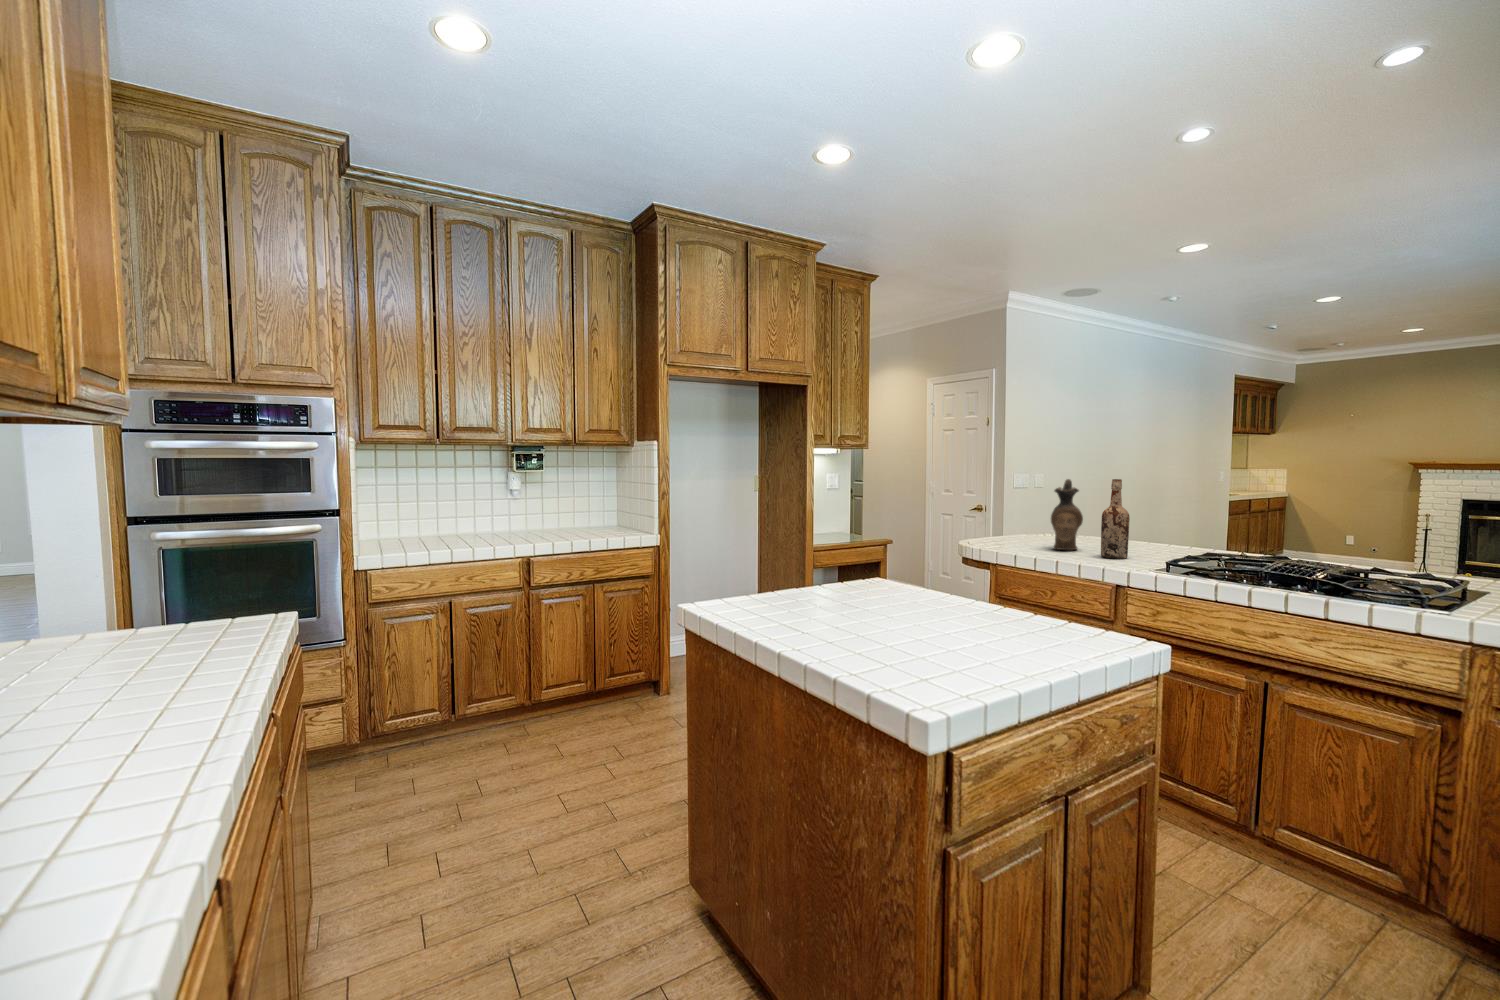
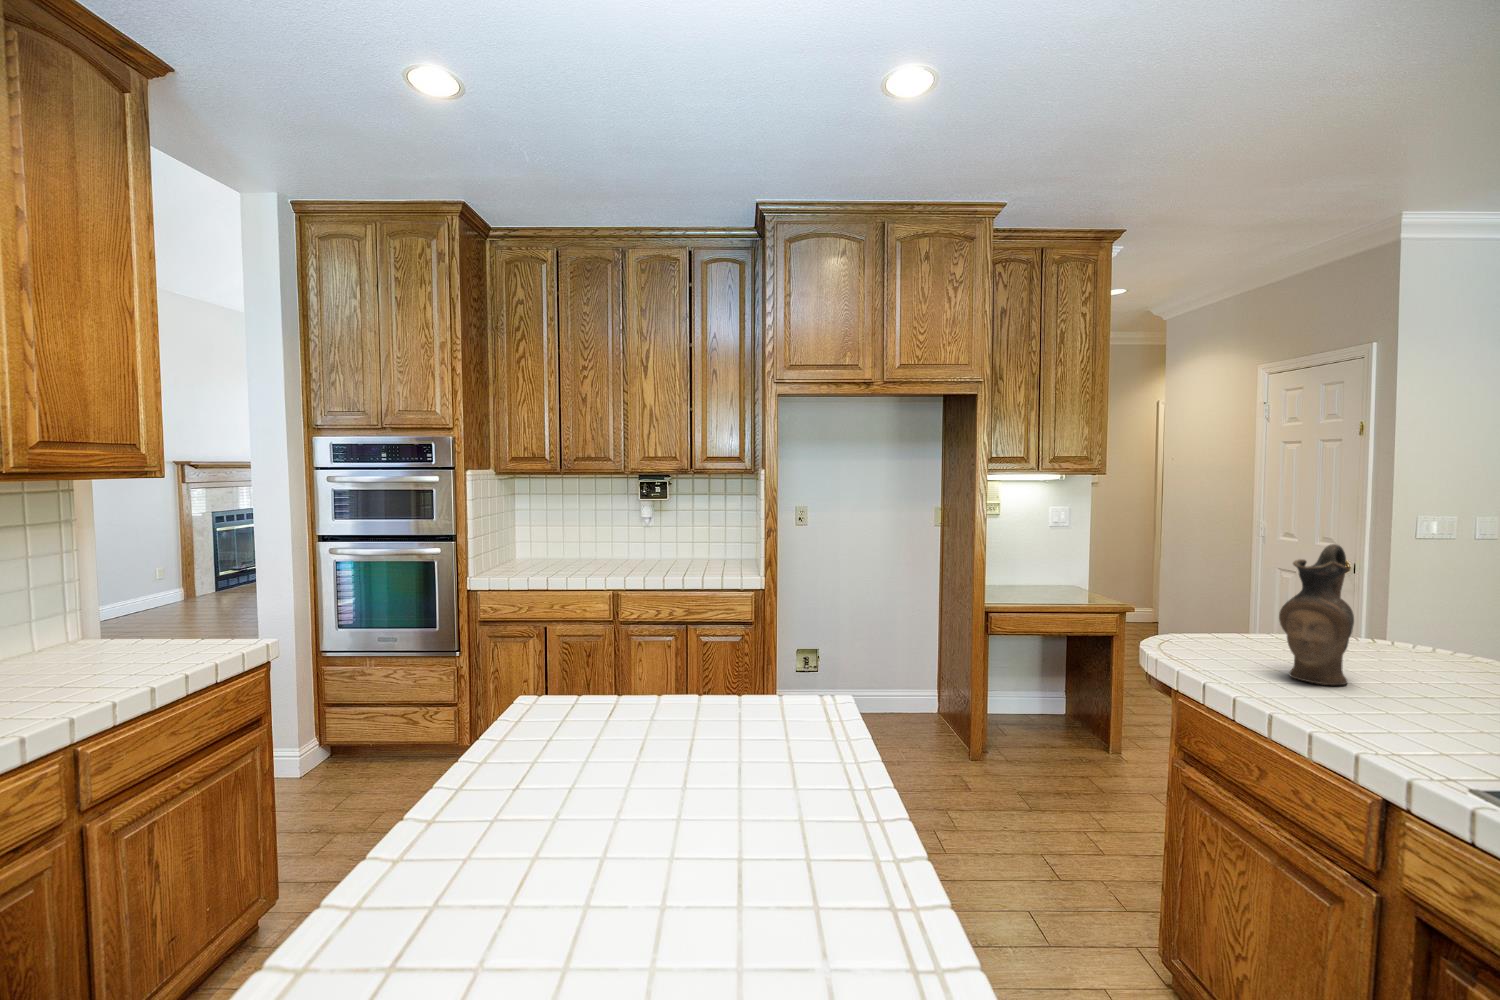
wine bottle: present [1101,479,1130,559] -> none [1363,554,1438,728]

